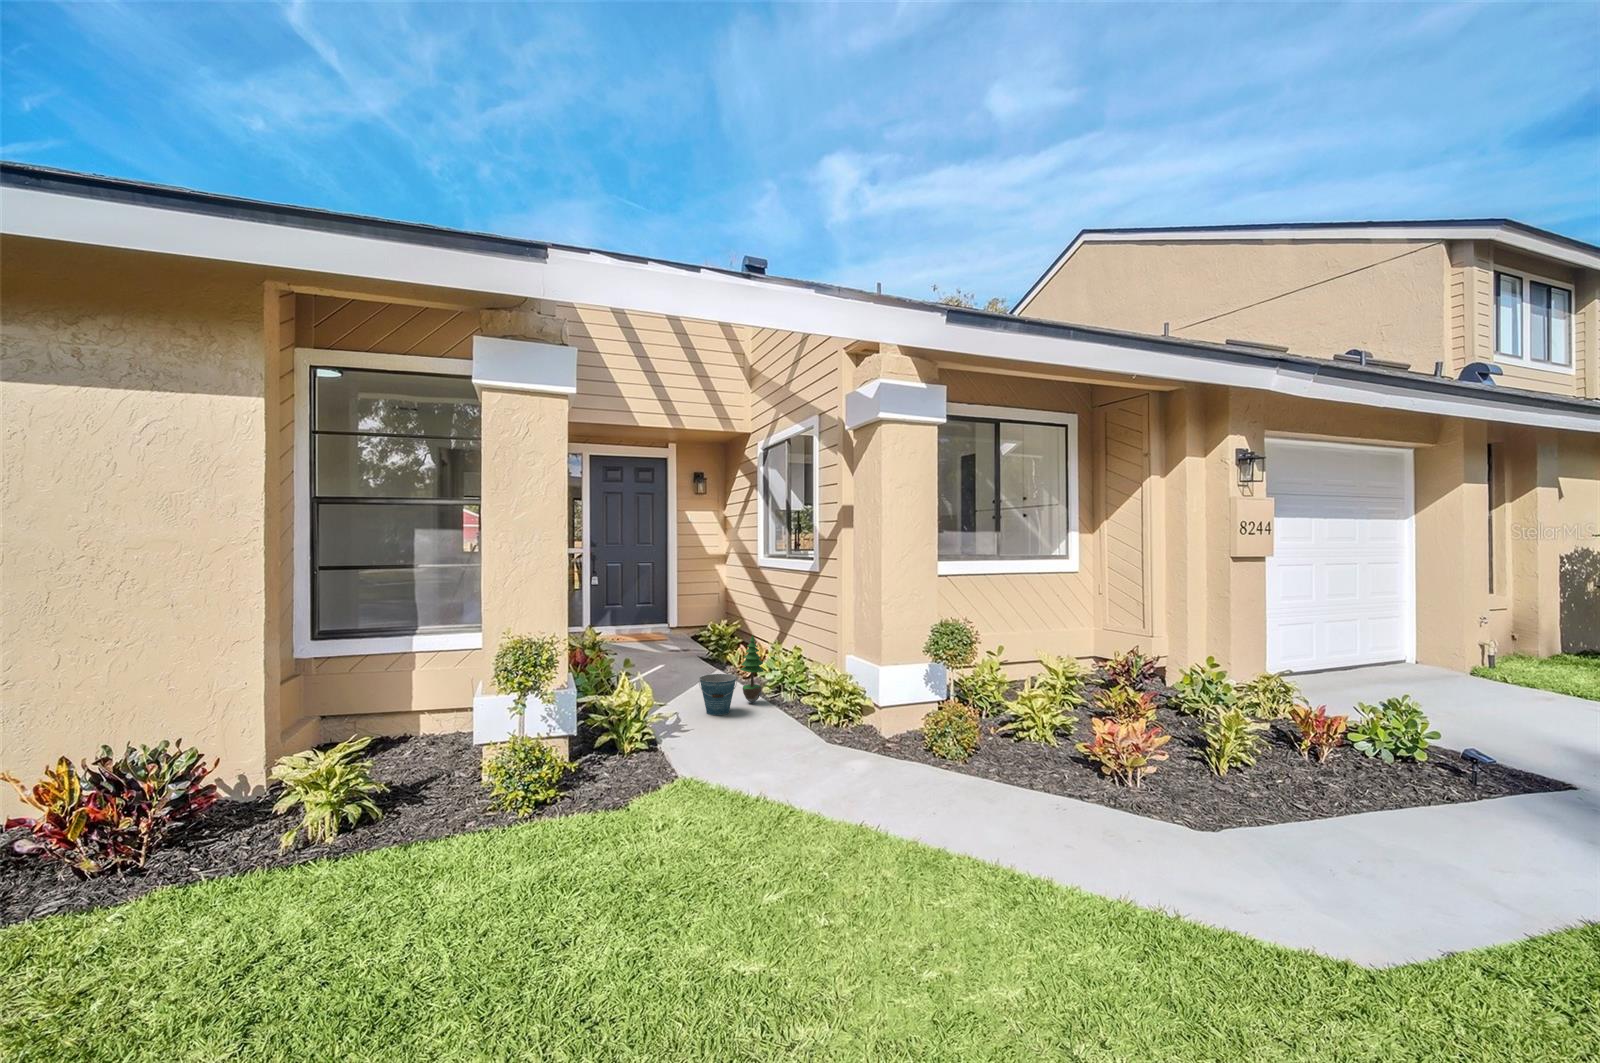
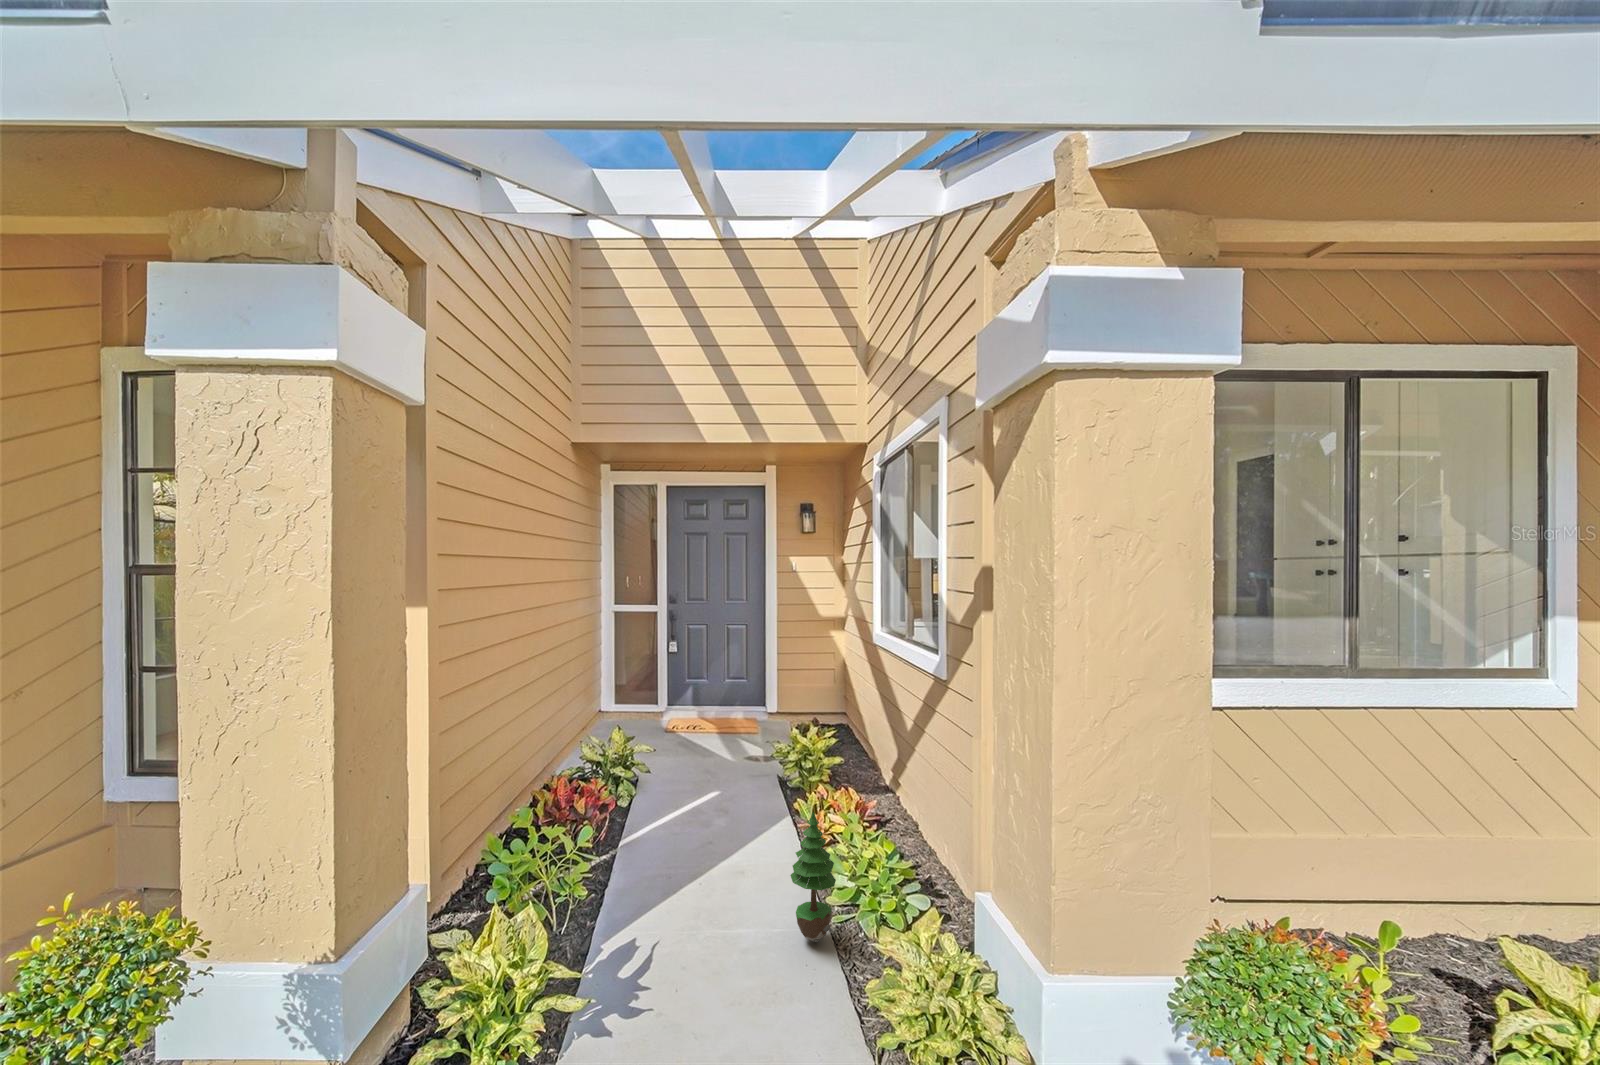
bucket: present [699,674,737,715] -> none [699,887,772,987]

